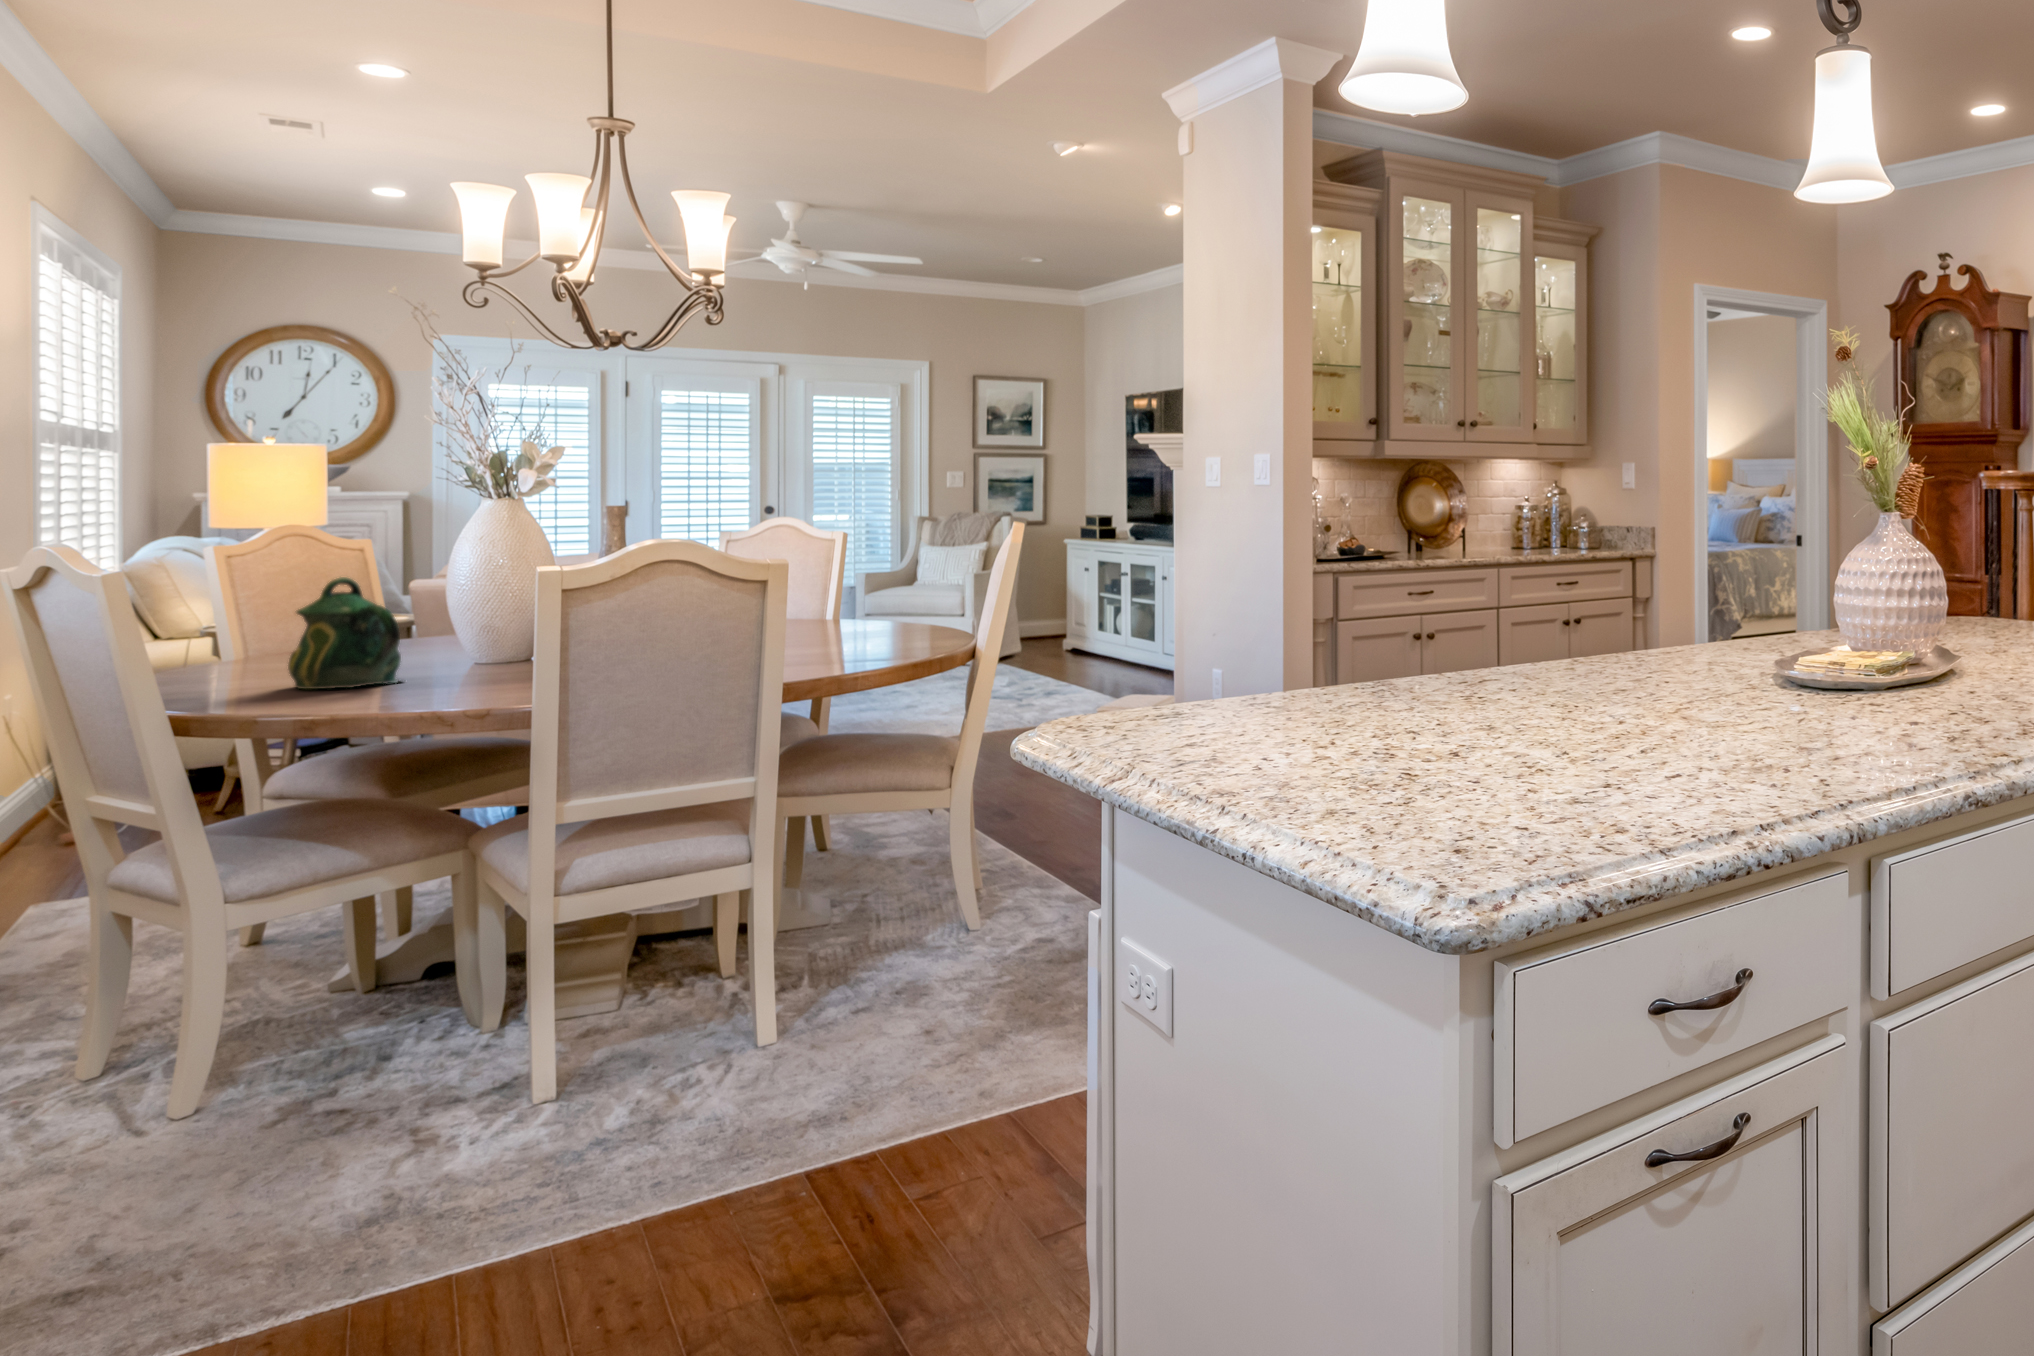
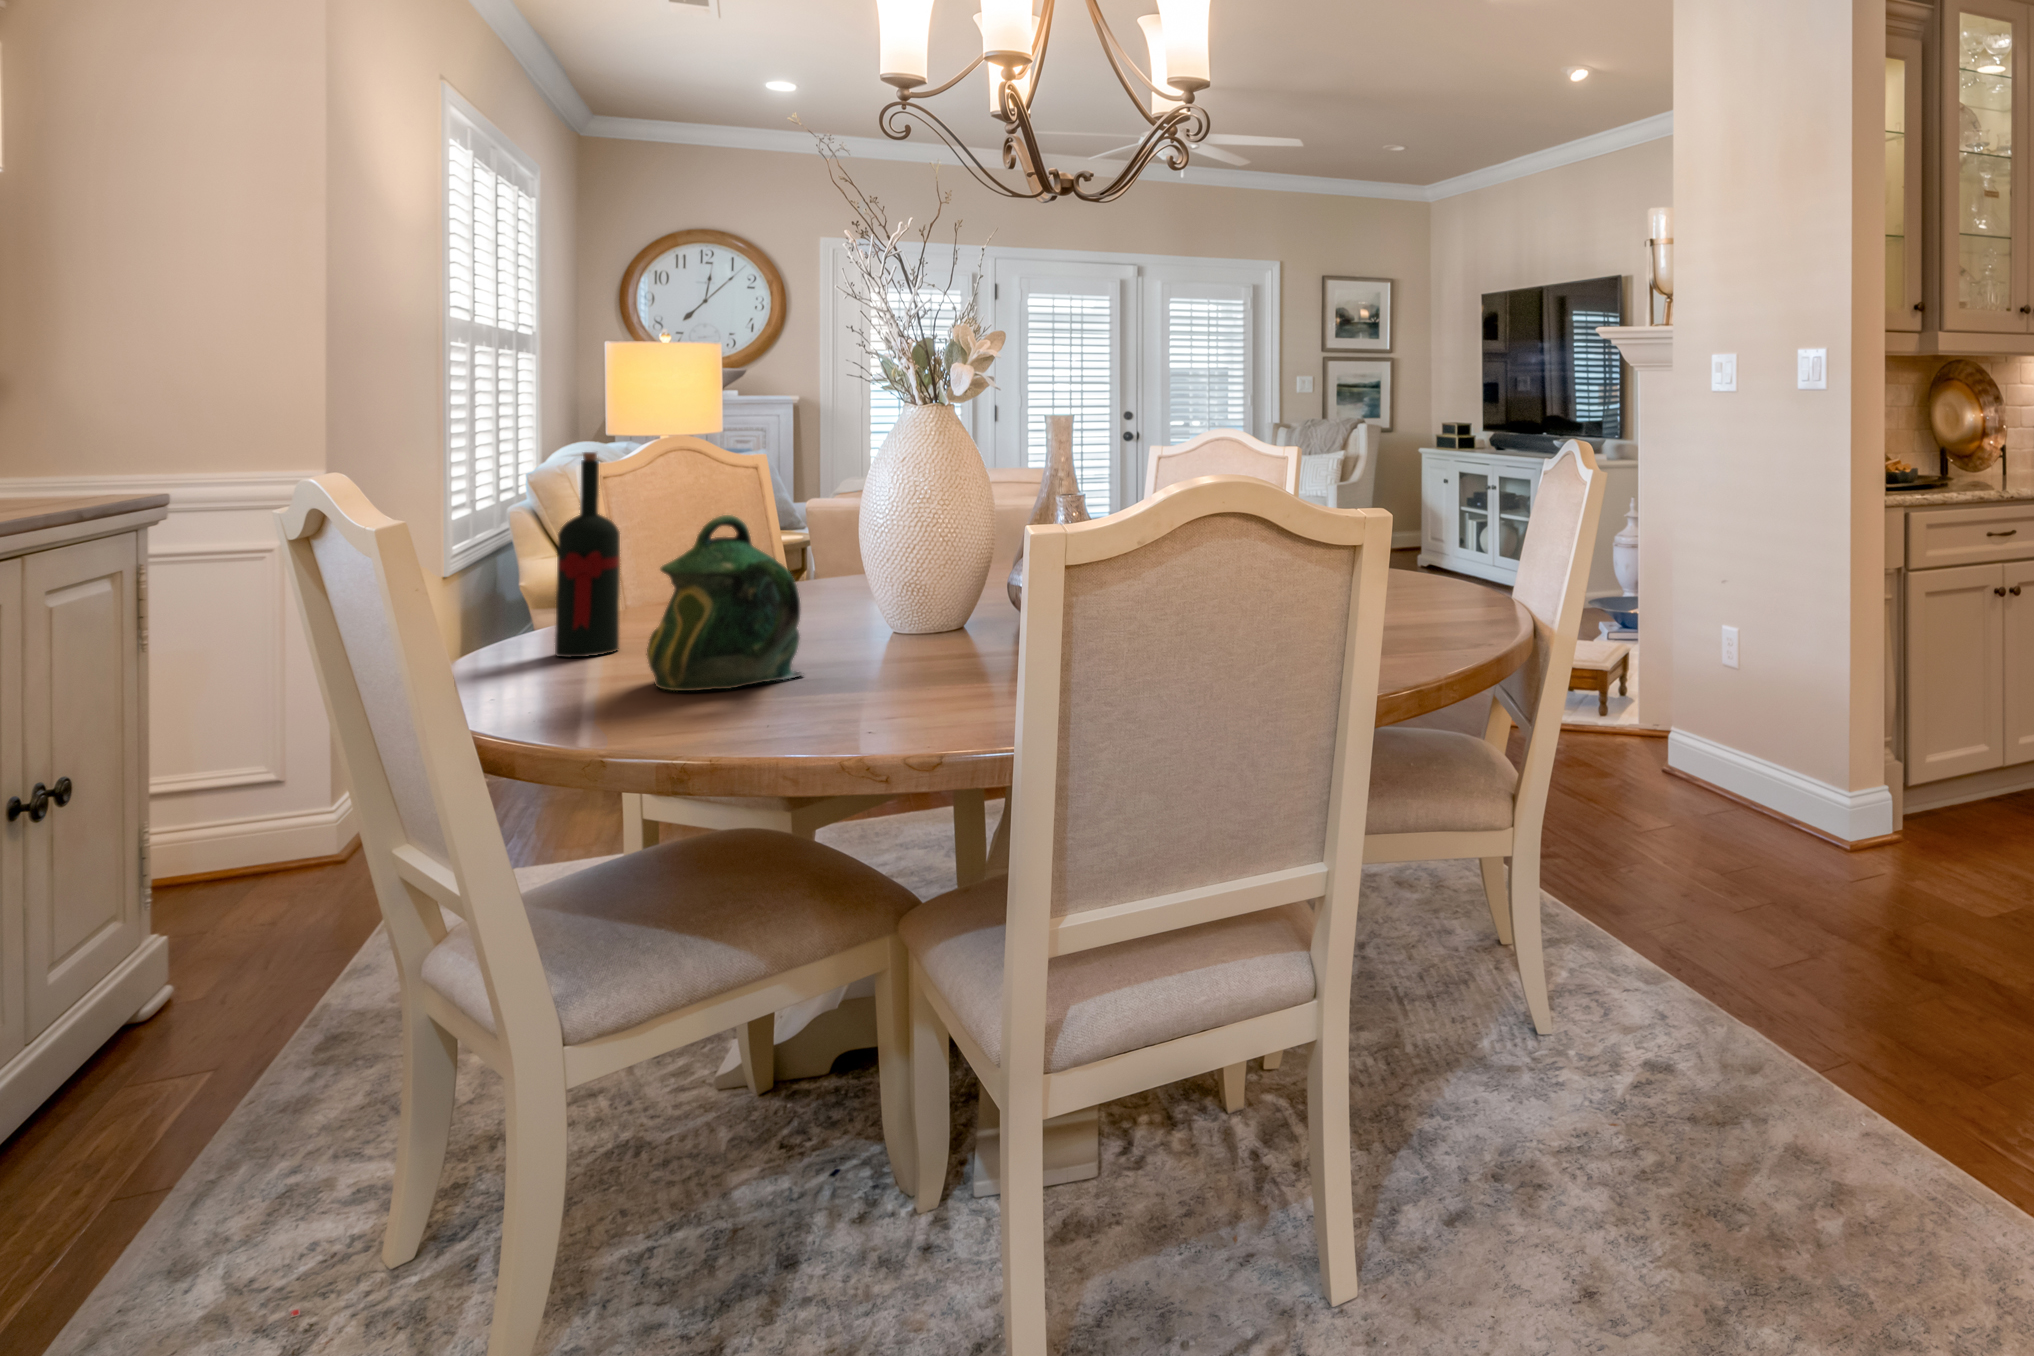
wine bottle: none [210,538,262,679] -> present [555,452,620,657]

